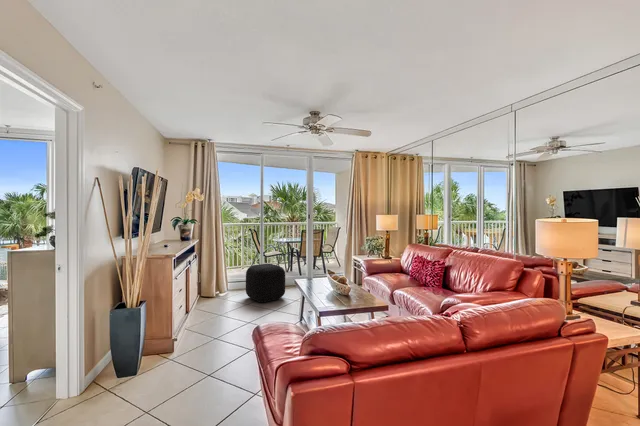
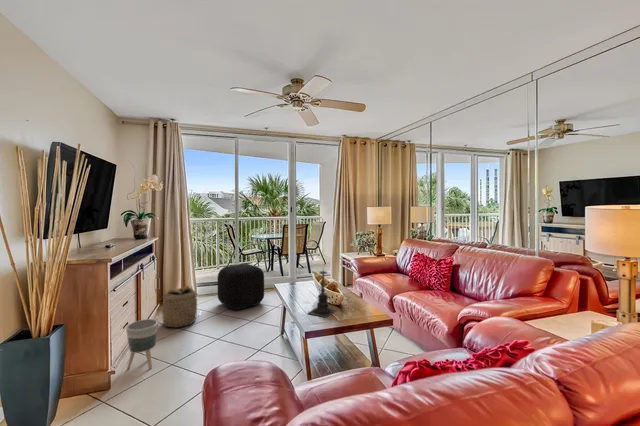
candle holder: none [321,263,346,304] -> present [308,271,336,318]
basket: none [196,281,234,314] -> present [162,286,197,328]
planter: none [181,304,205,342] -> present [126,319,158,369]

